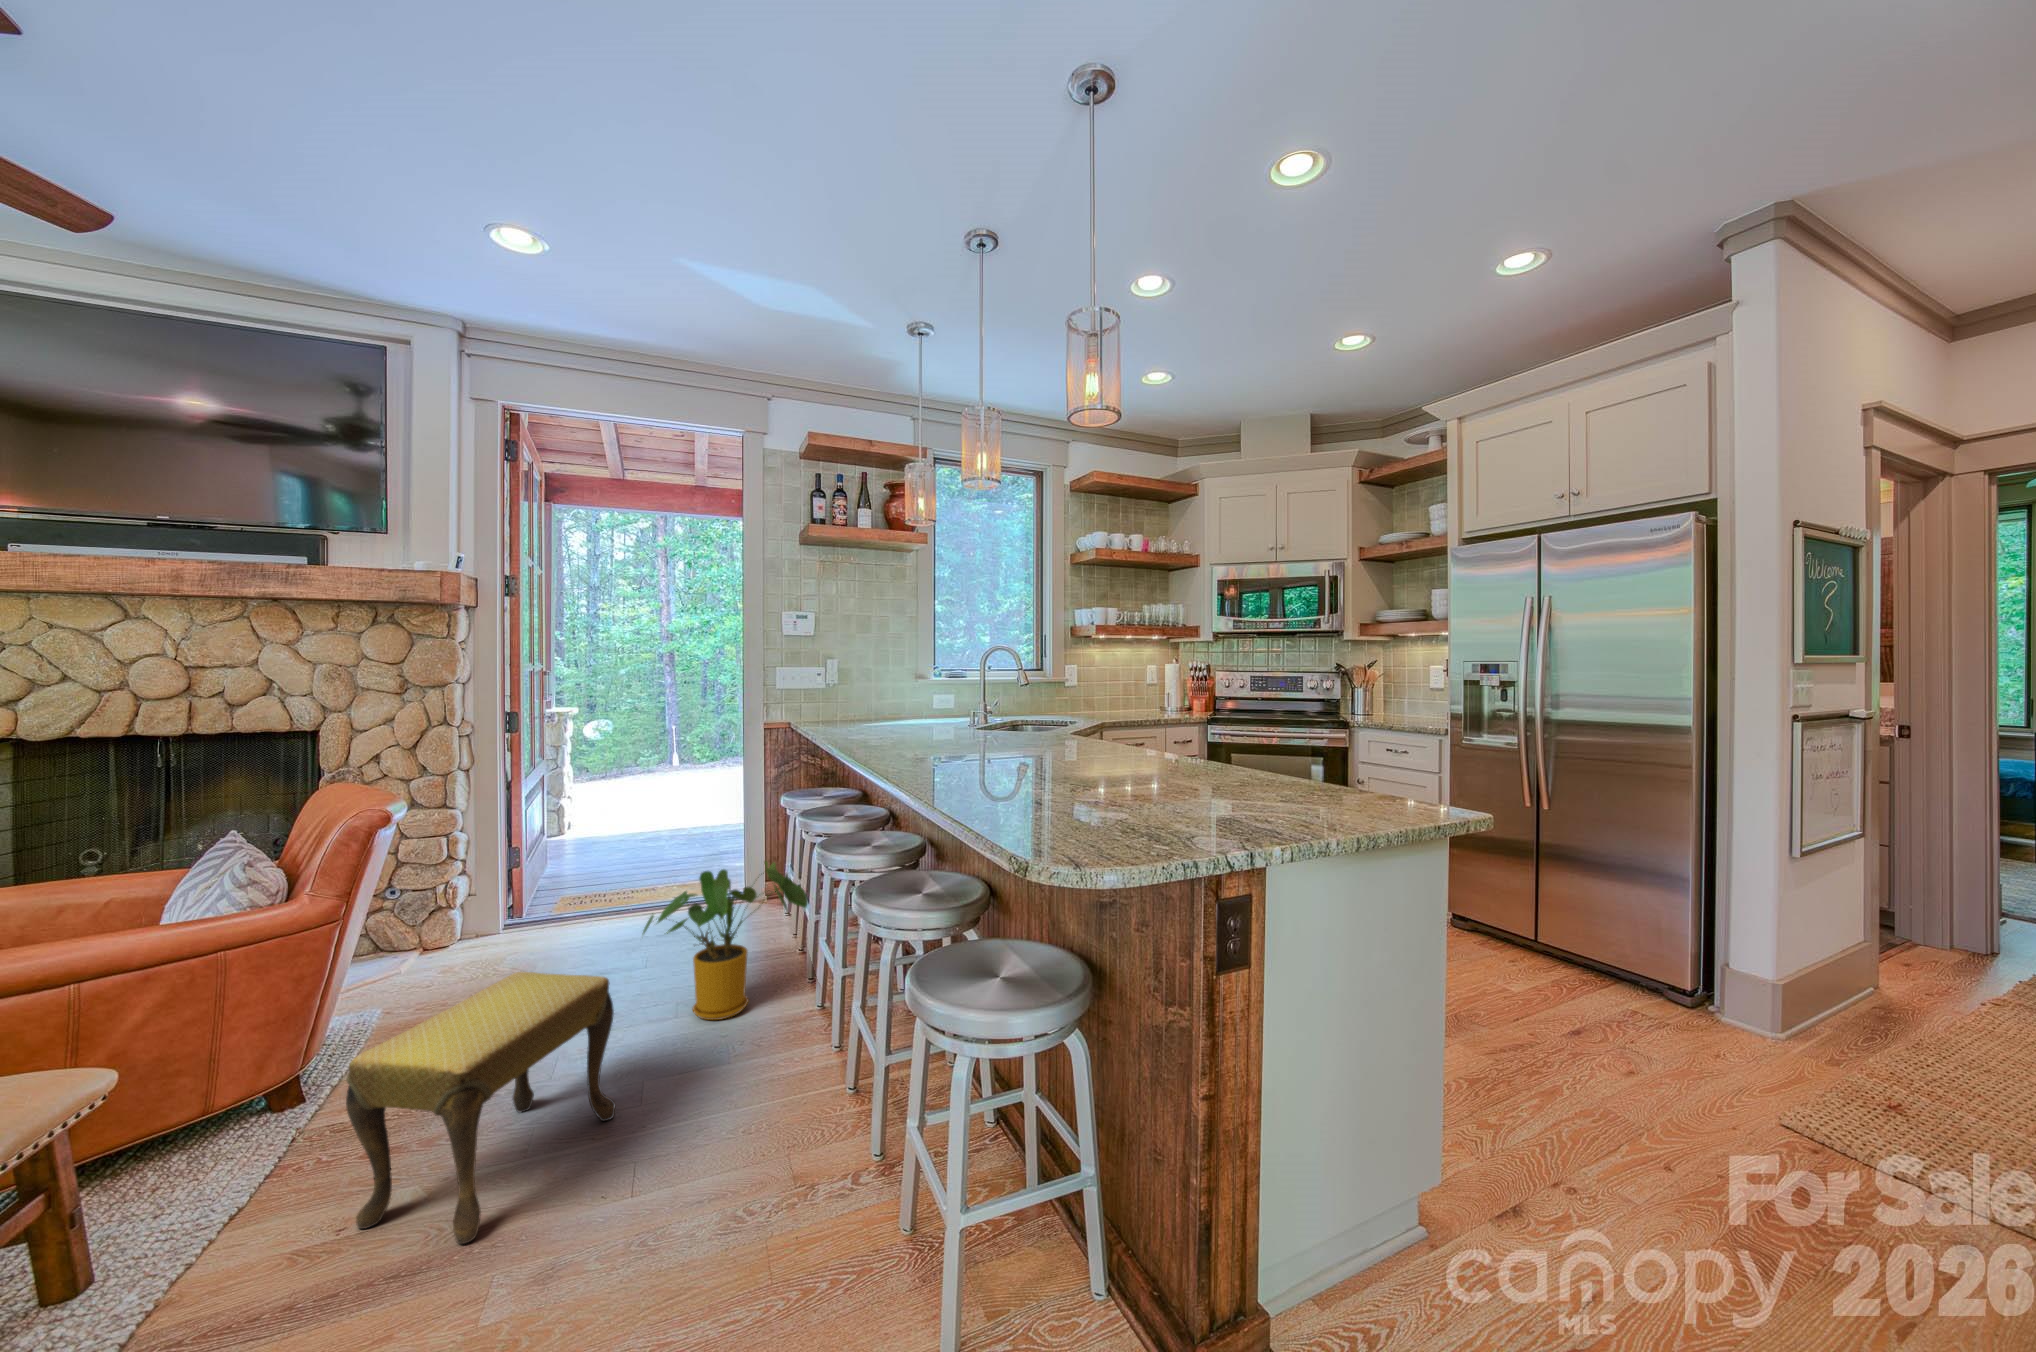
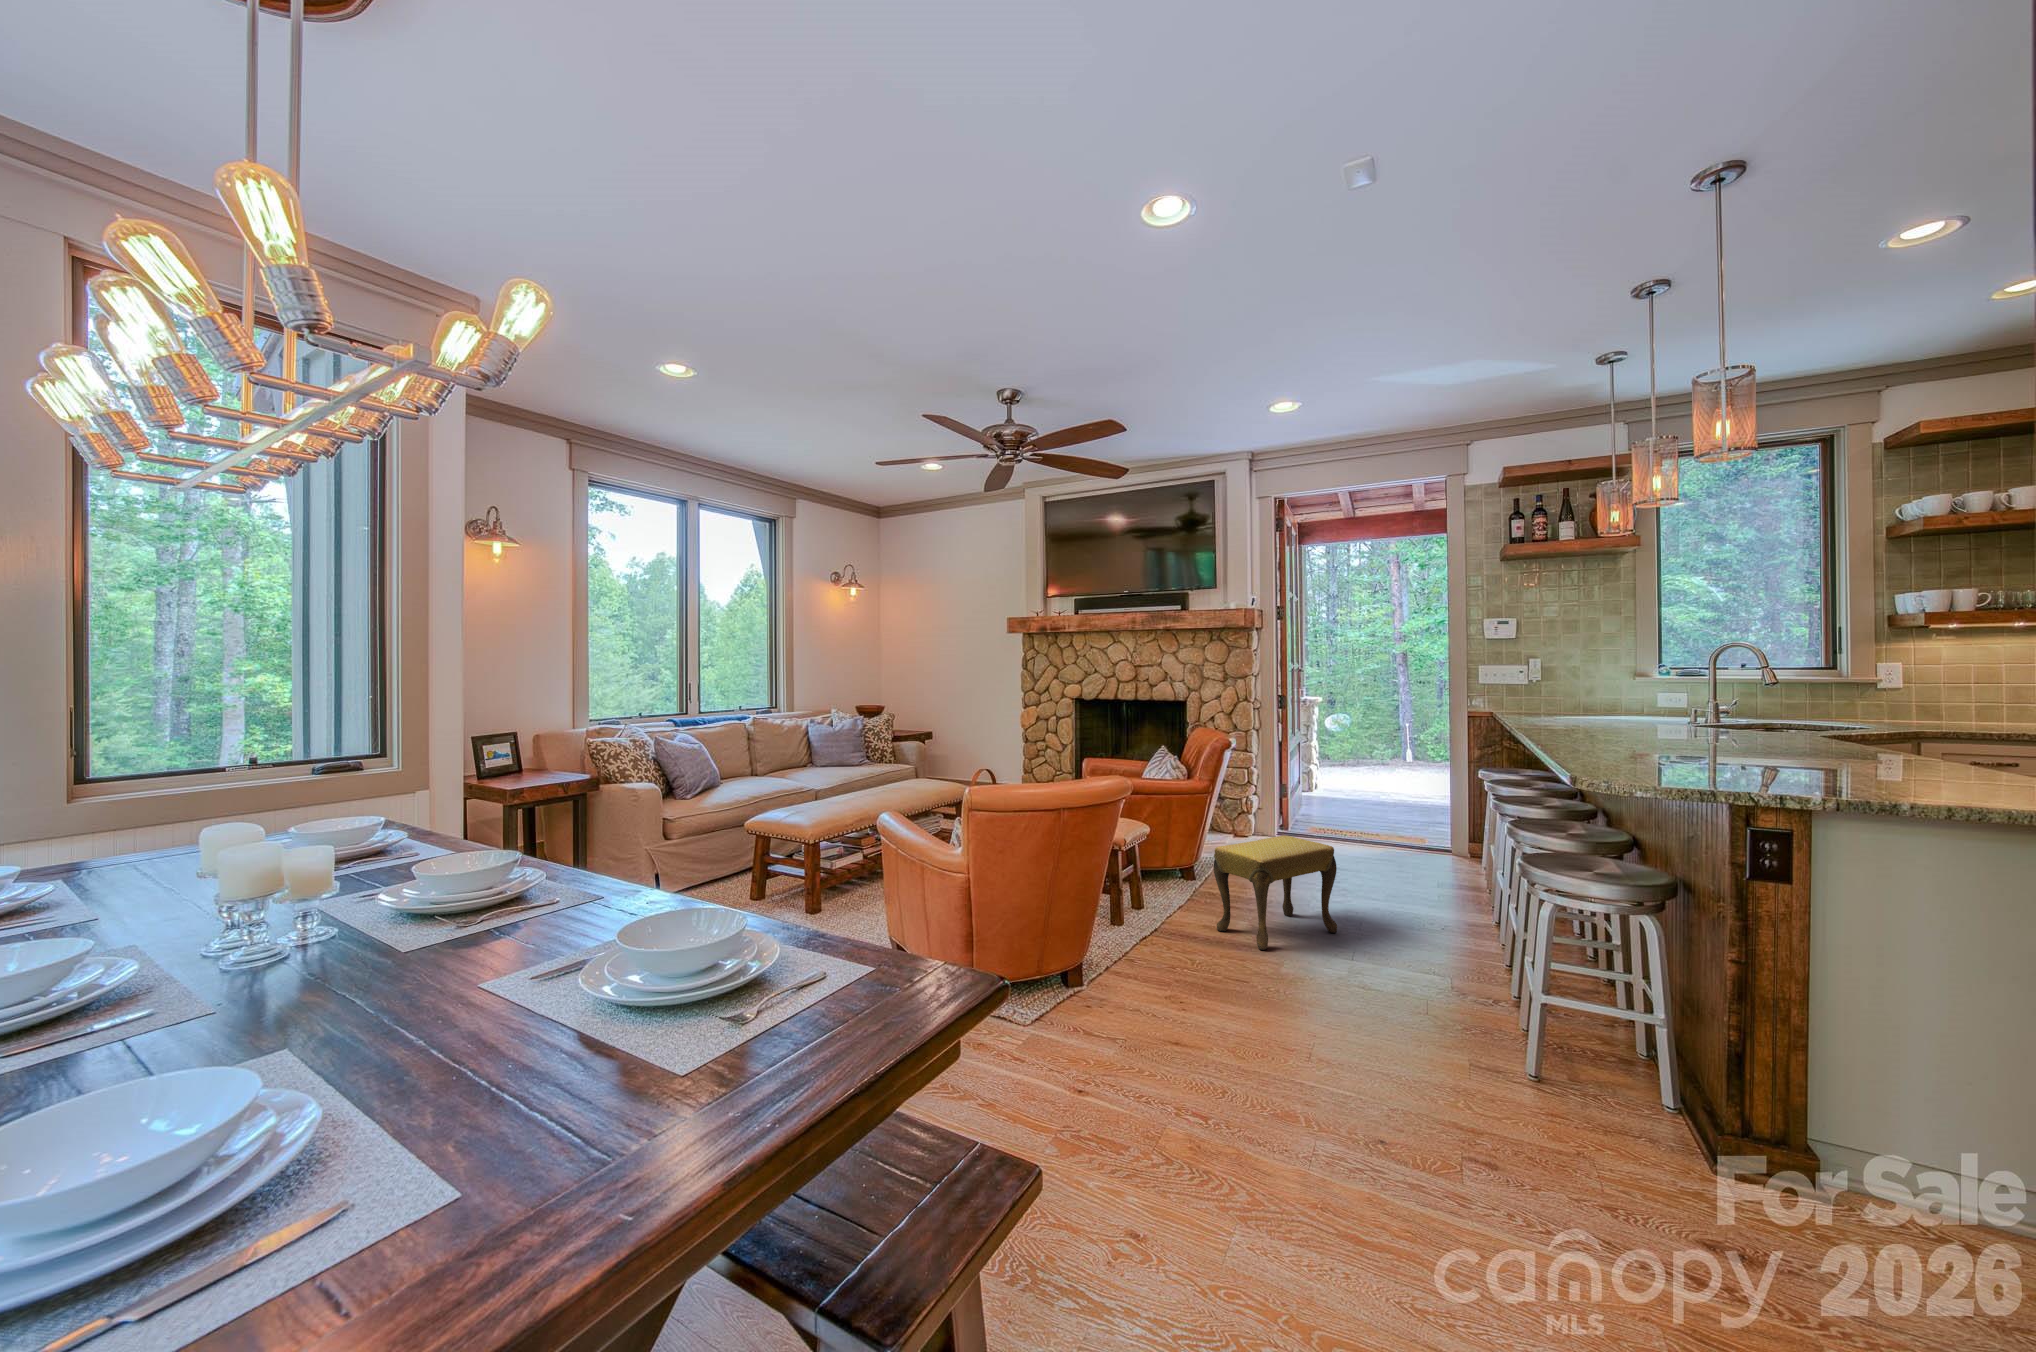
house plant: present [643,861,808,1020] -> none [1358,806,1483,913]

